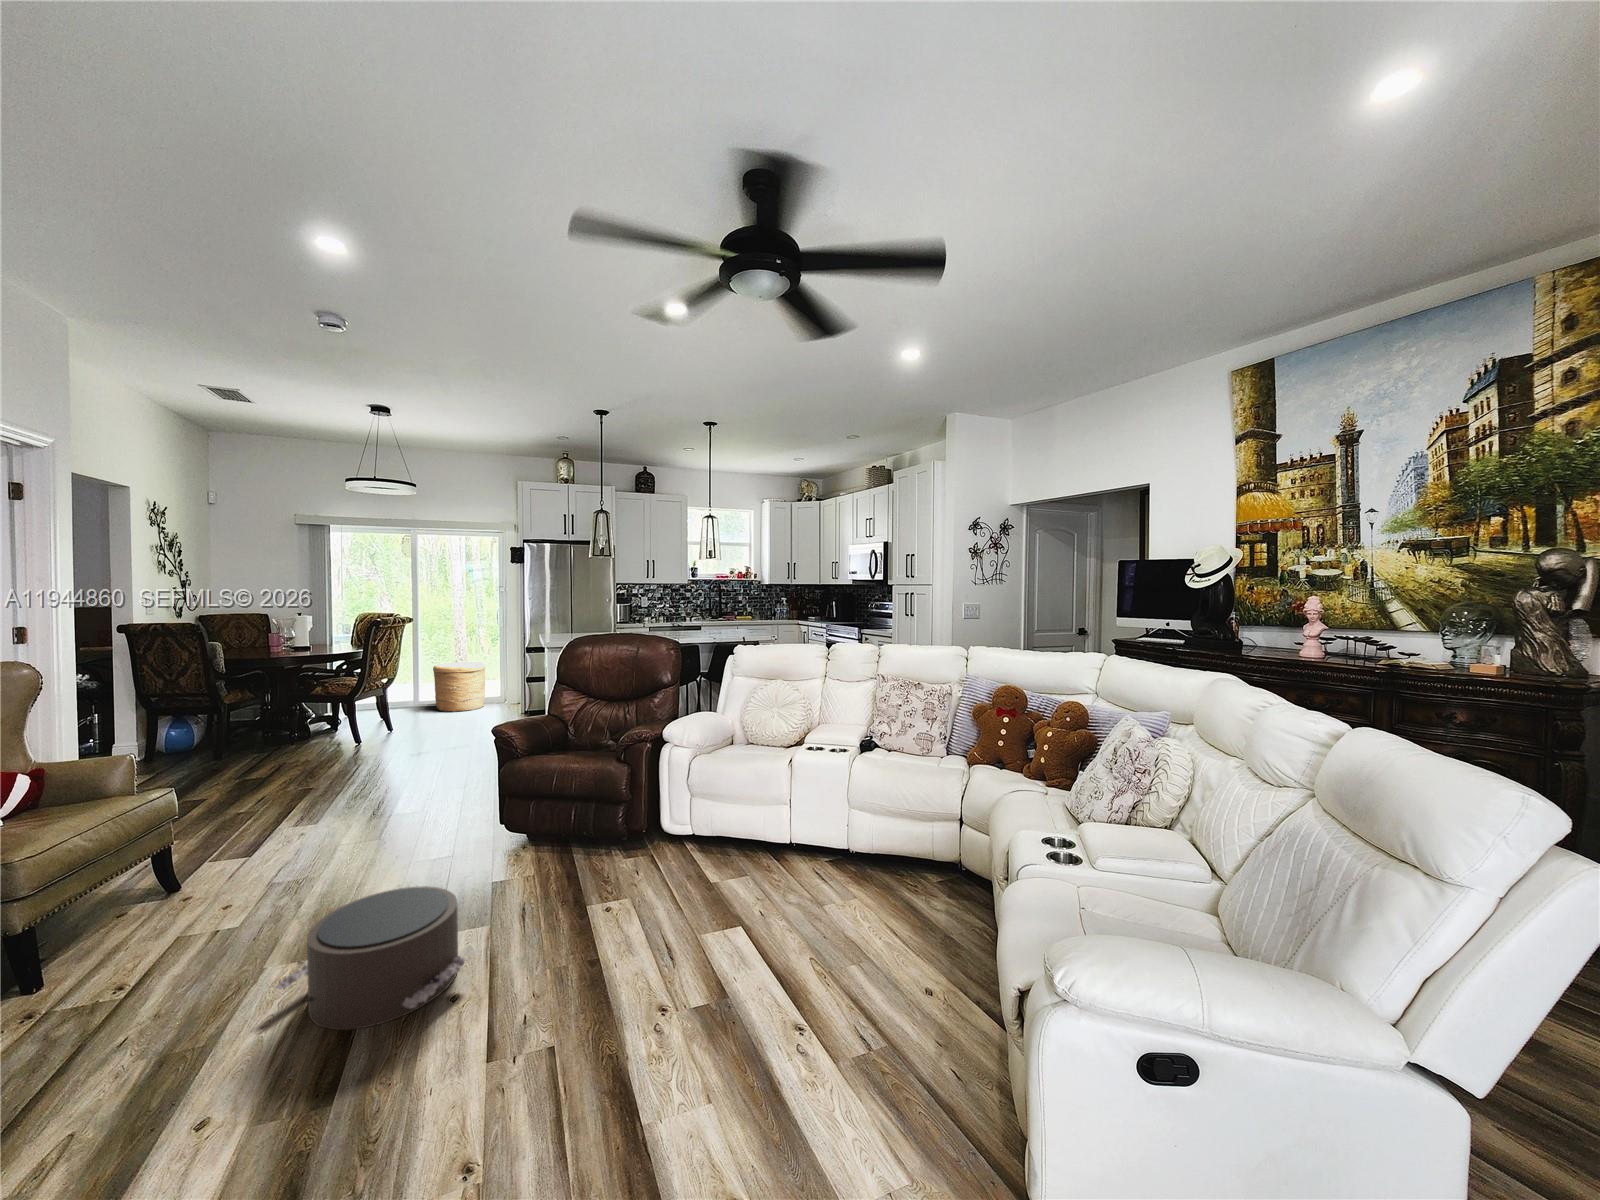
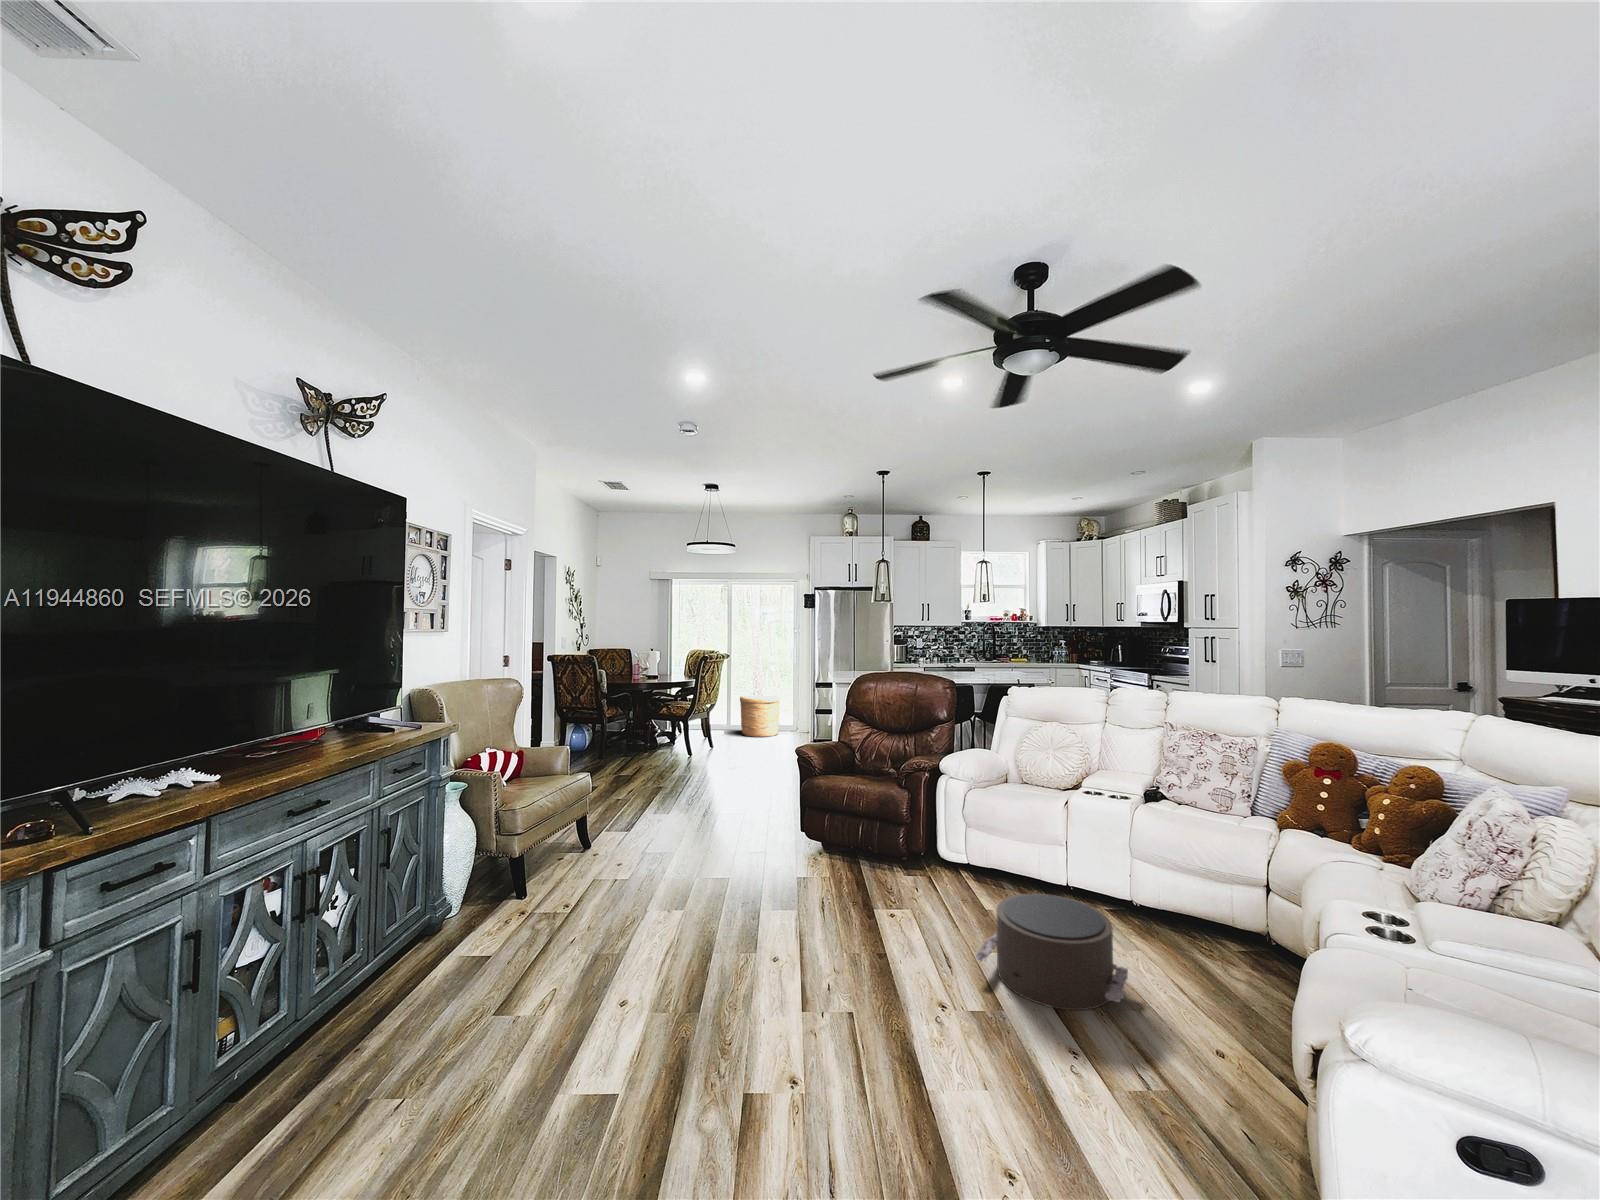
pouf: present [275,886,468,1030] -> present [976,894,1128,1010]

